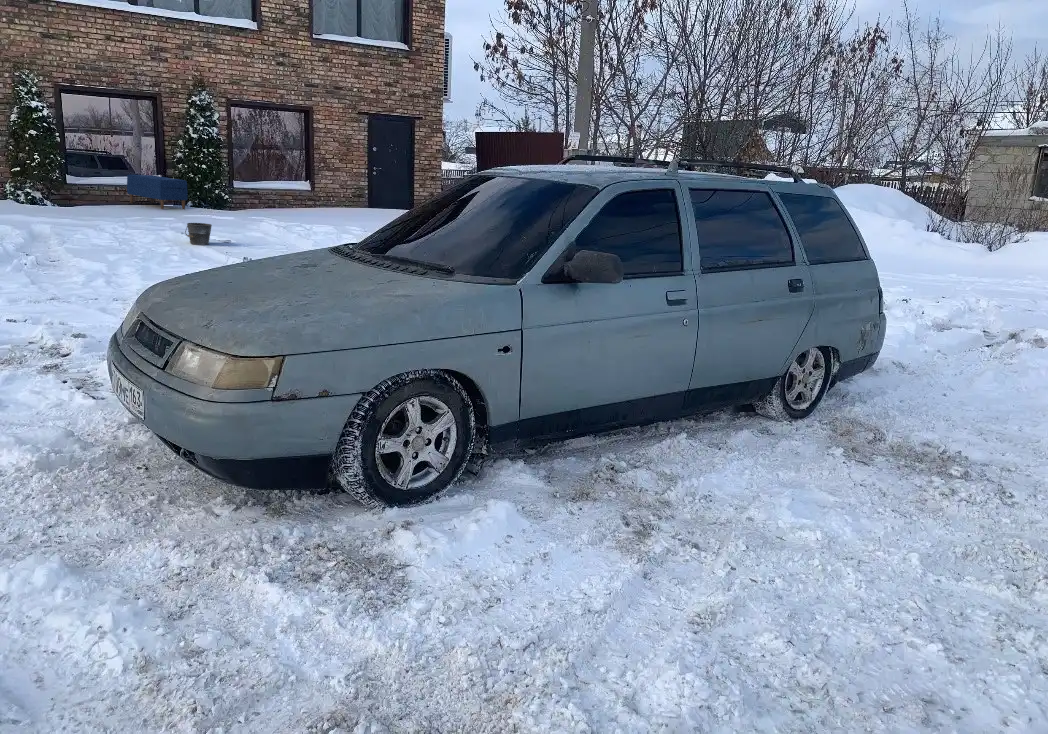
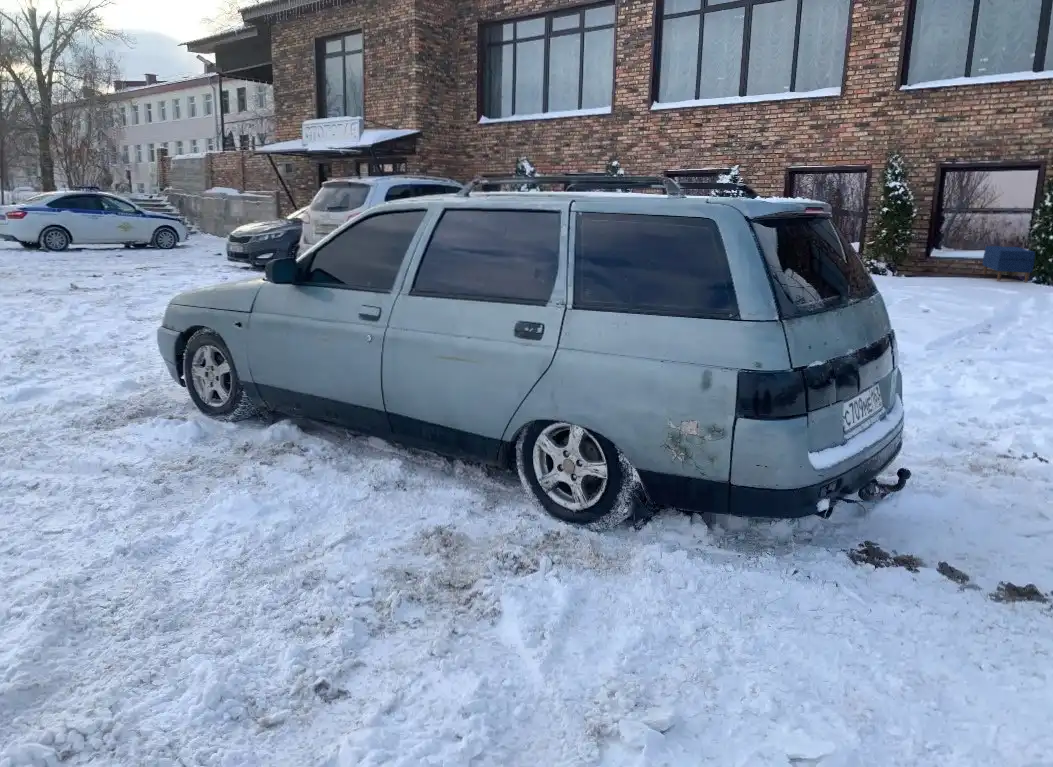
bucket: present [185,223,212,245] -> none [920,291,951,314]

